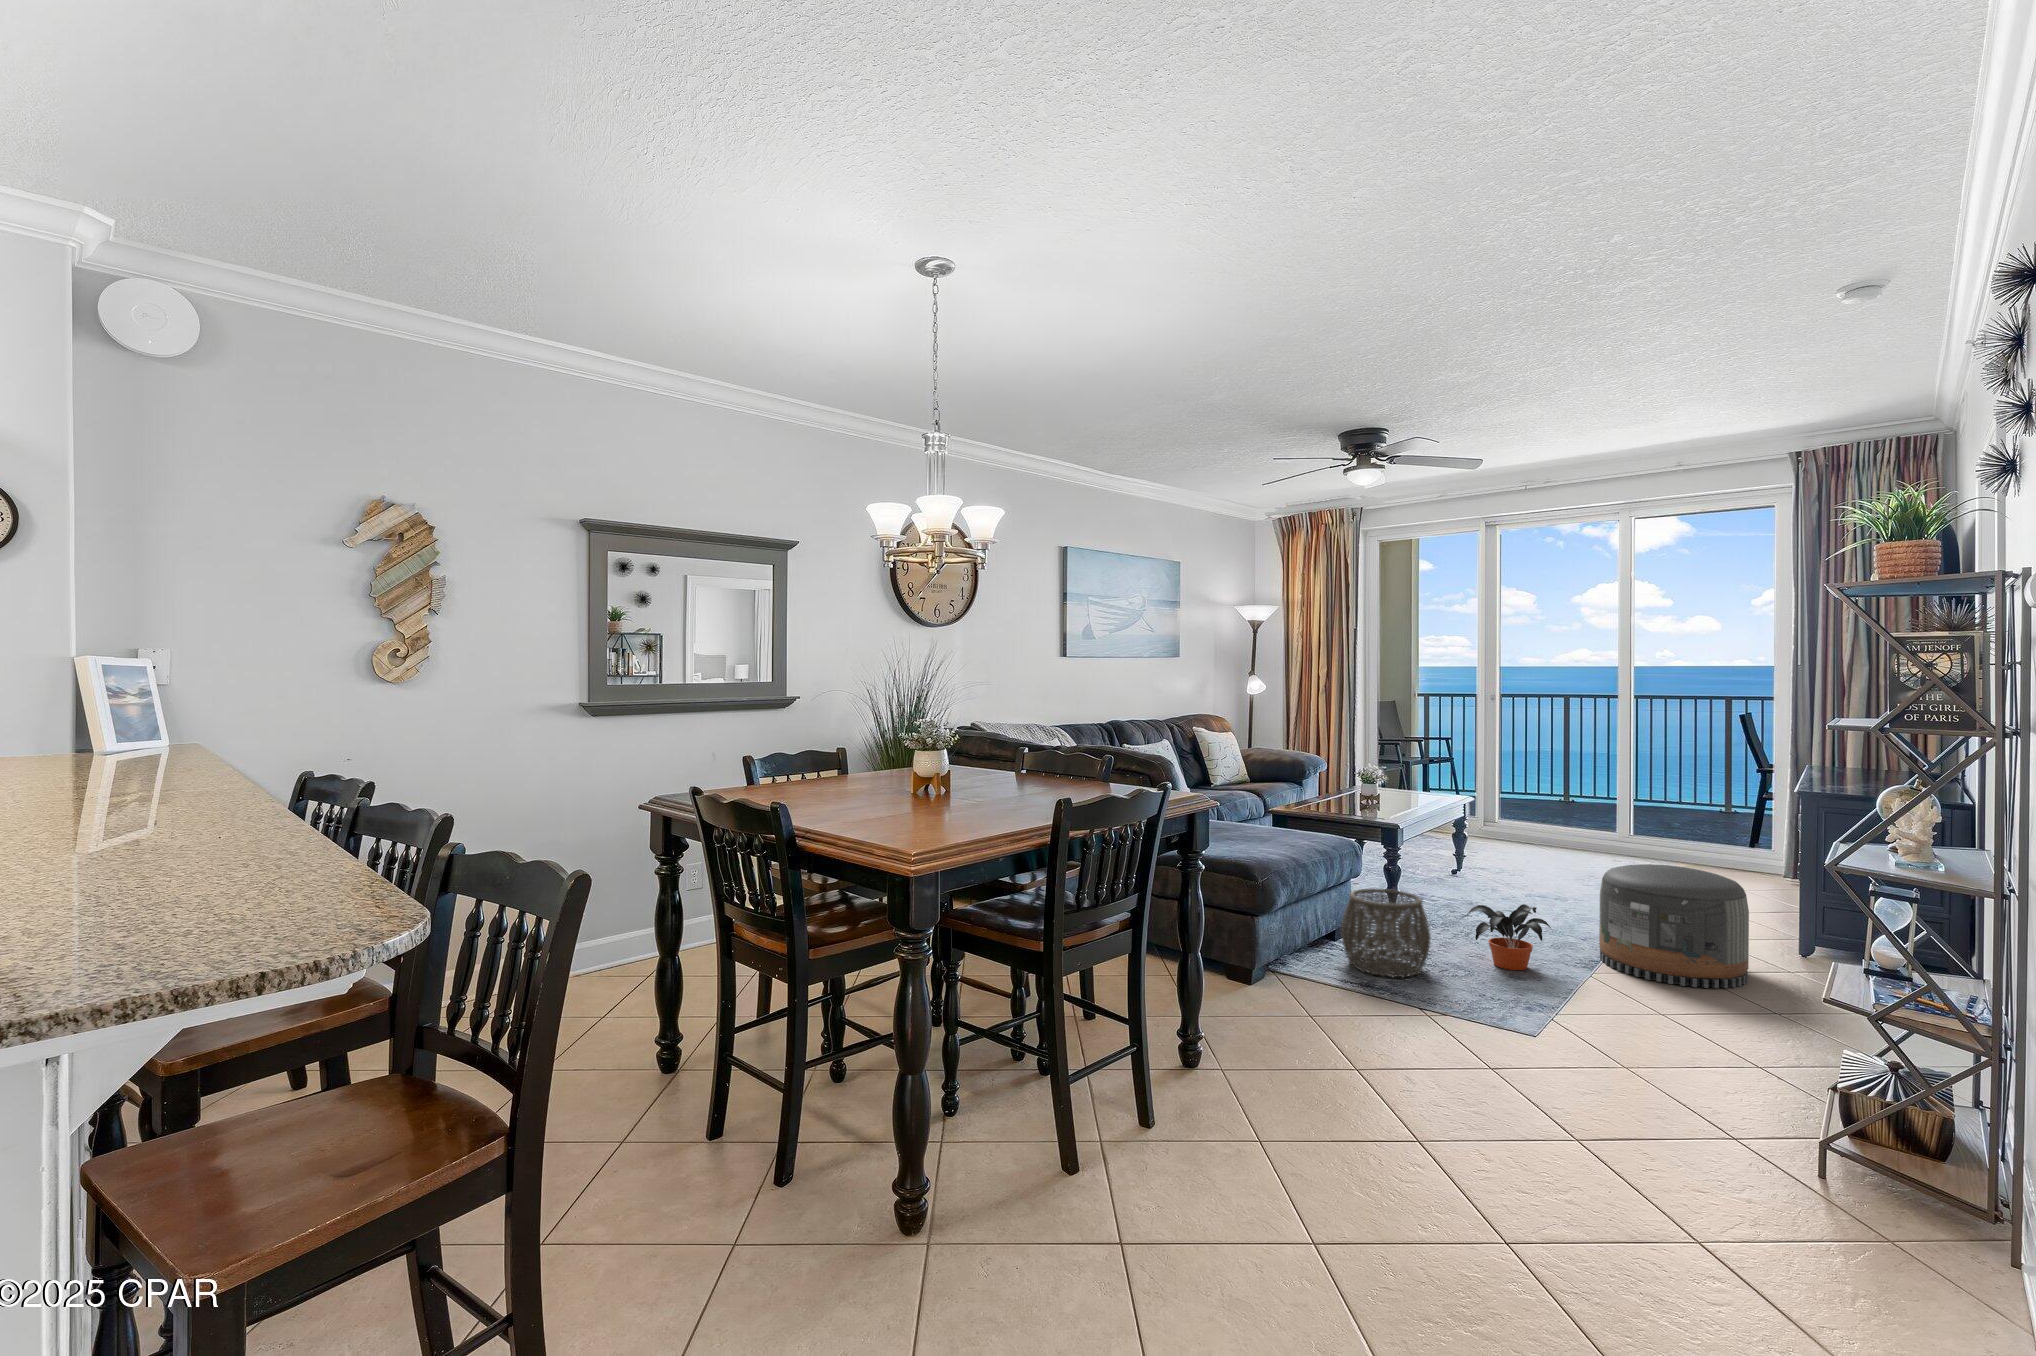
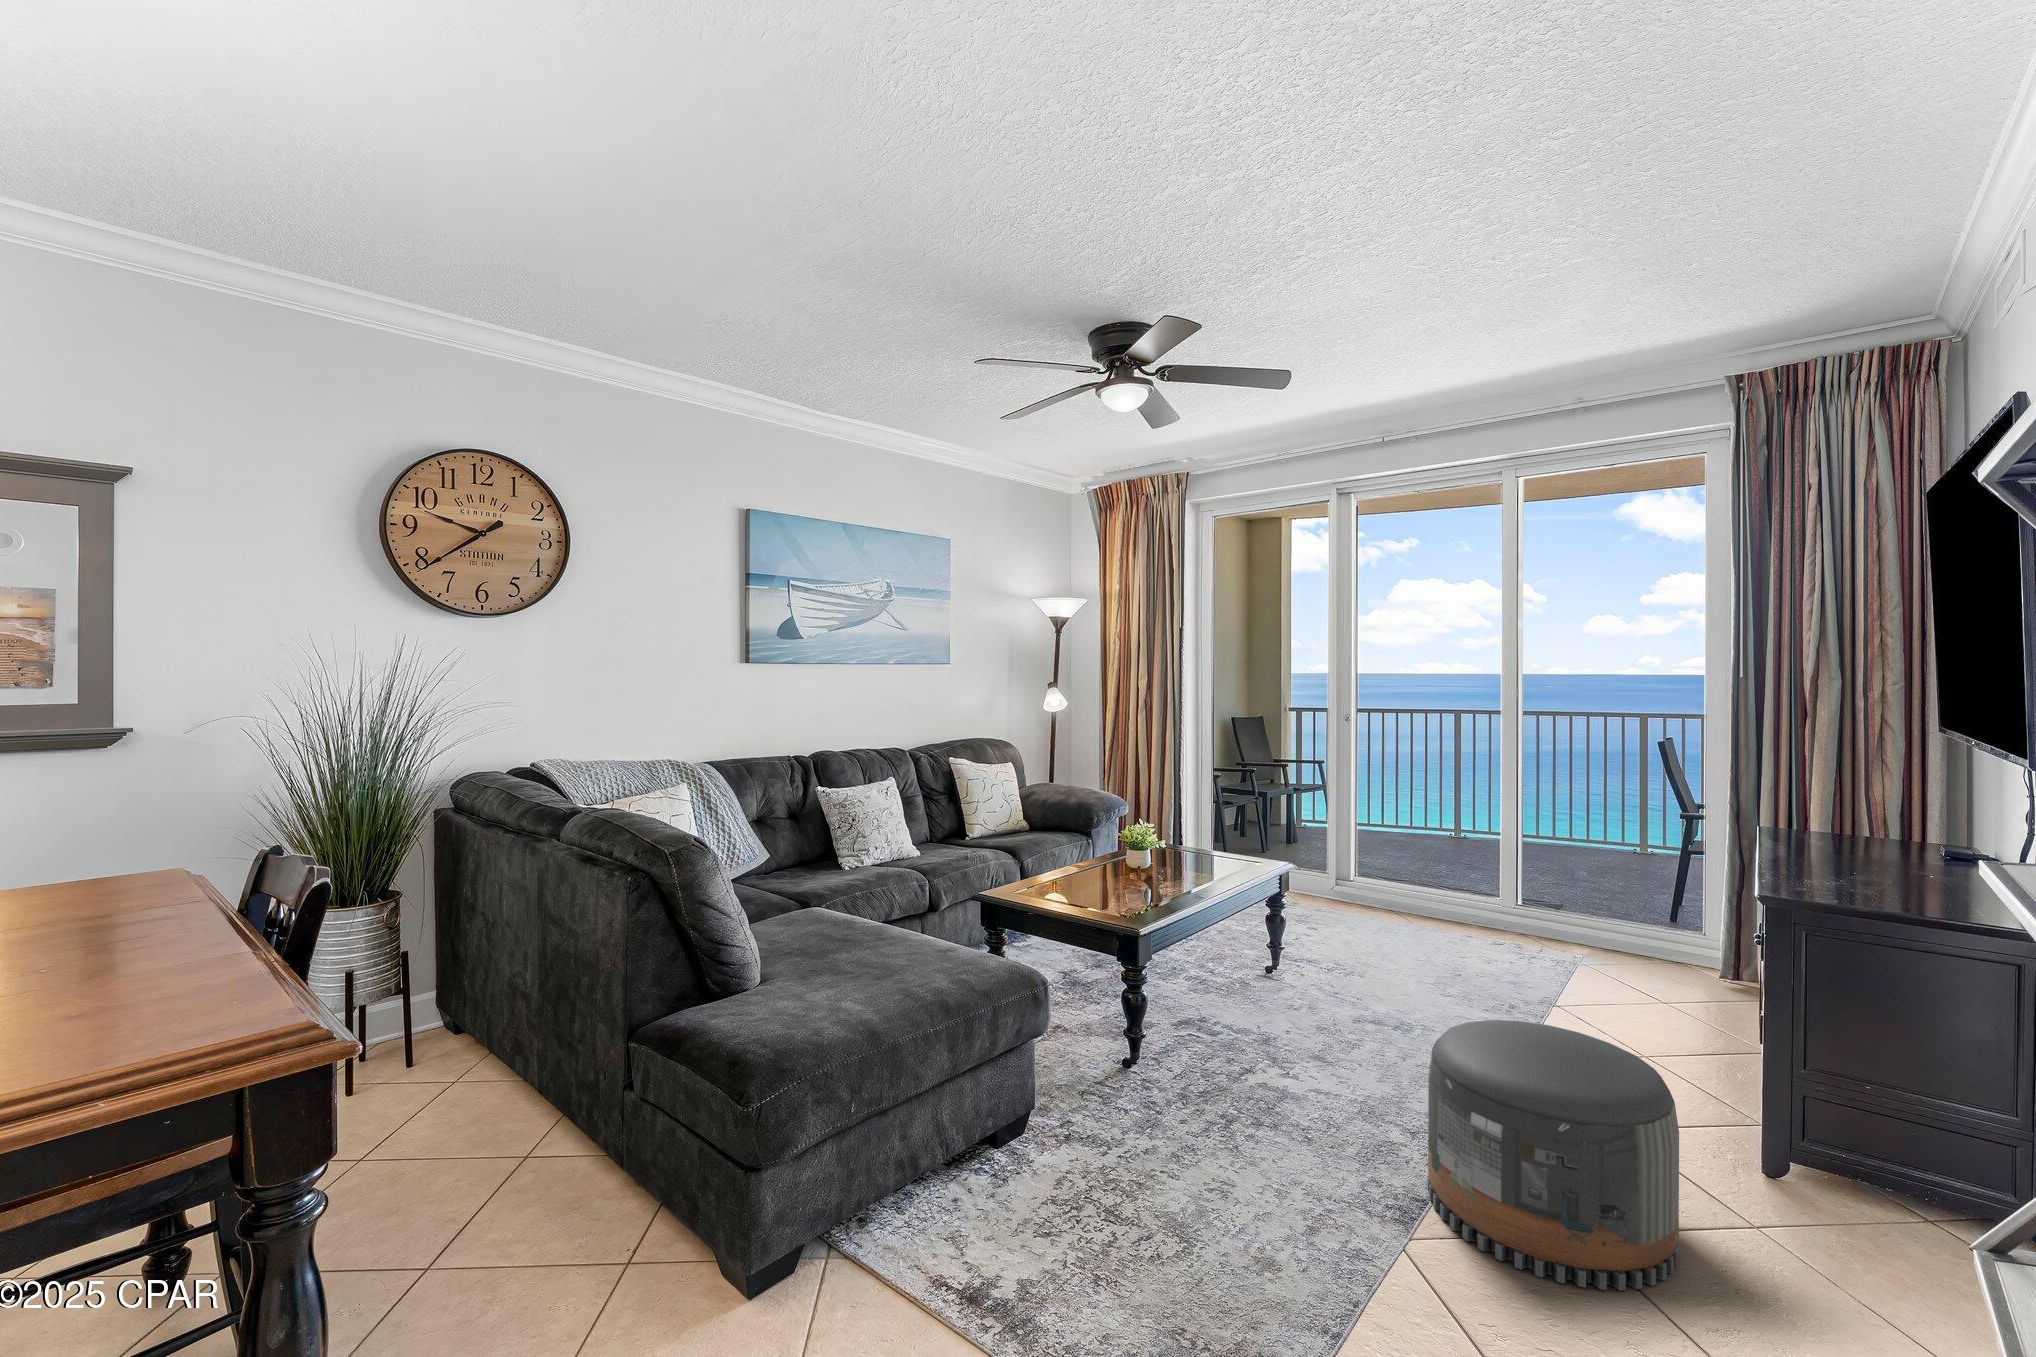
woven basket: present [1341,888,1431,977] -> none [968,1073,1120,1266]
potted plant: present [1467,904,1551,970] -> none [1201,1100,1337,1231]

